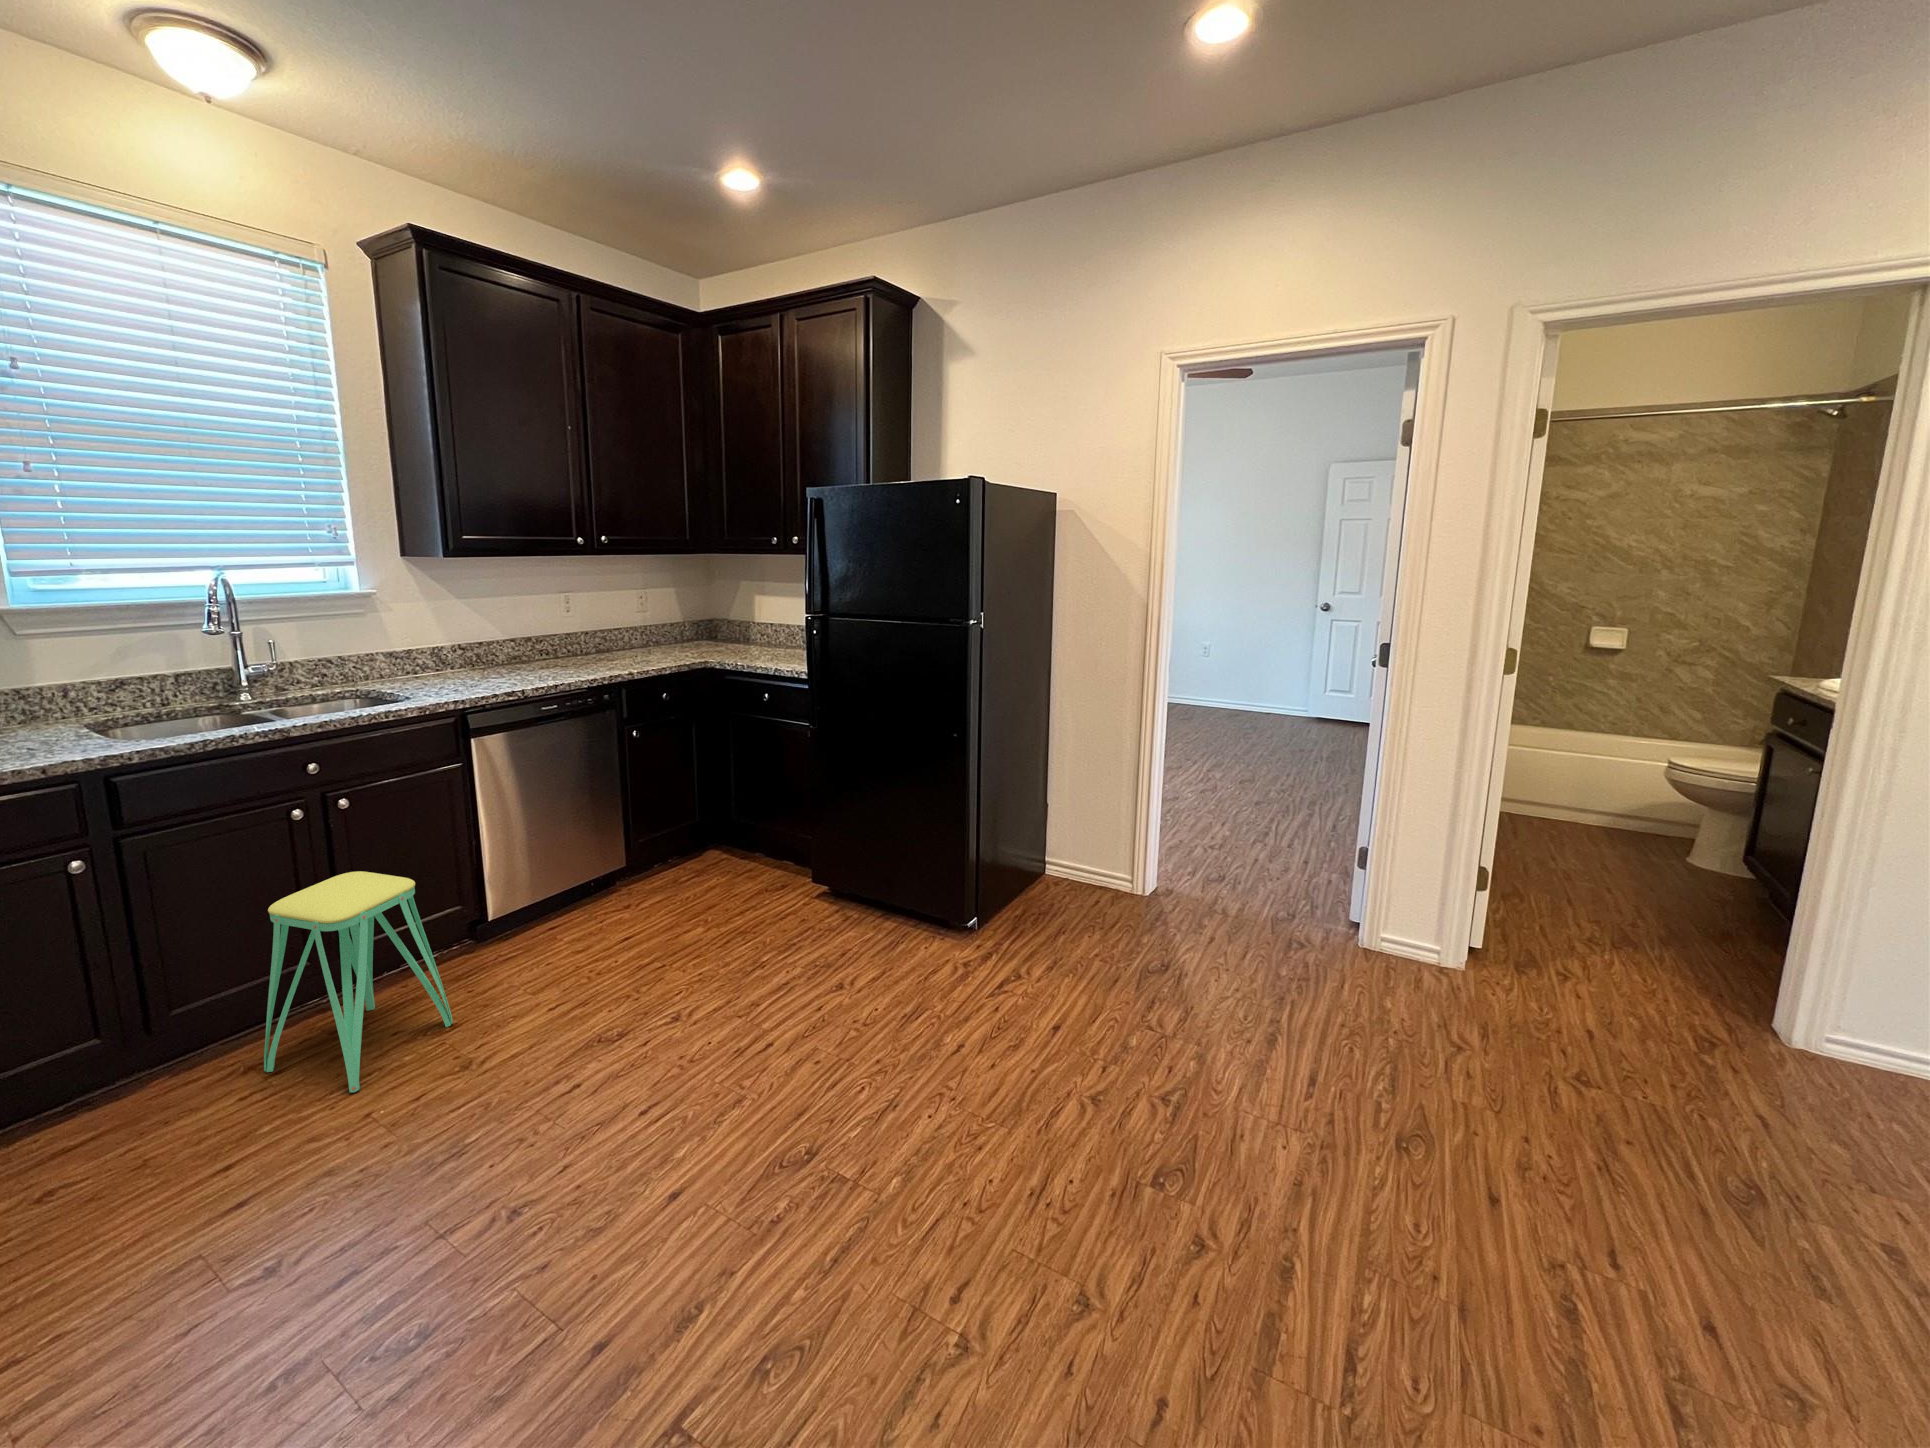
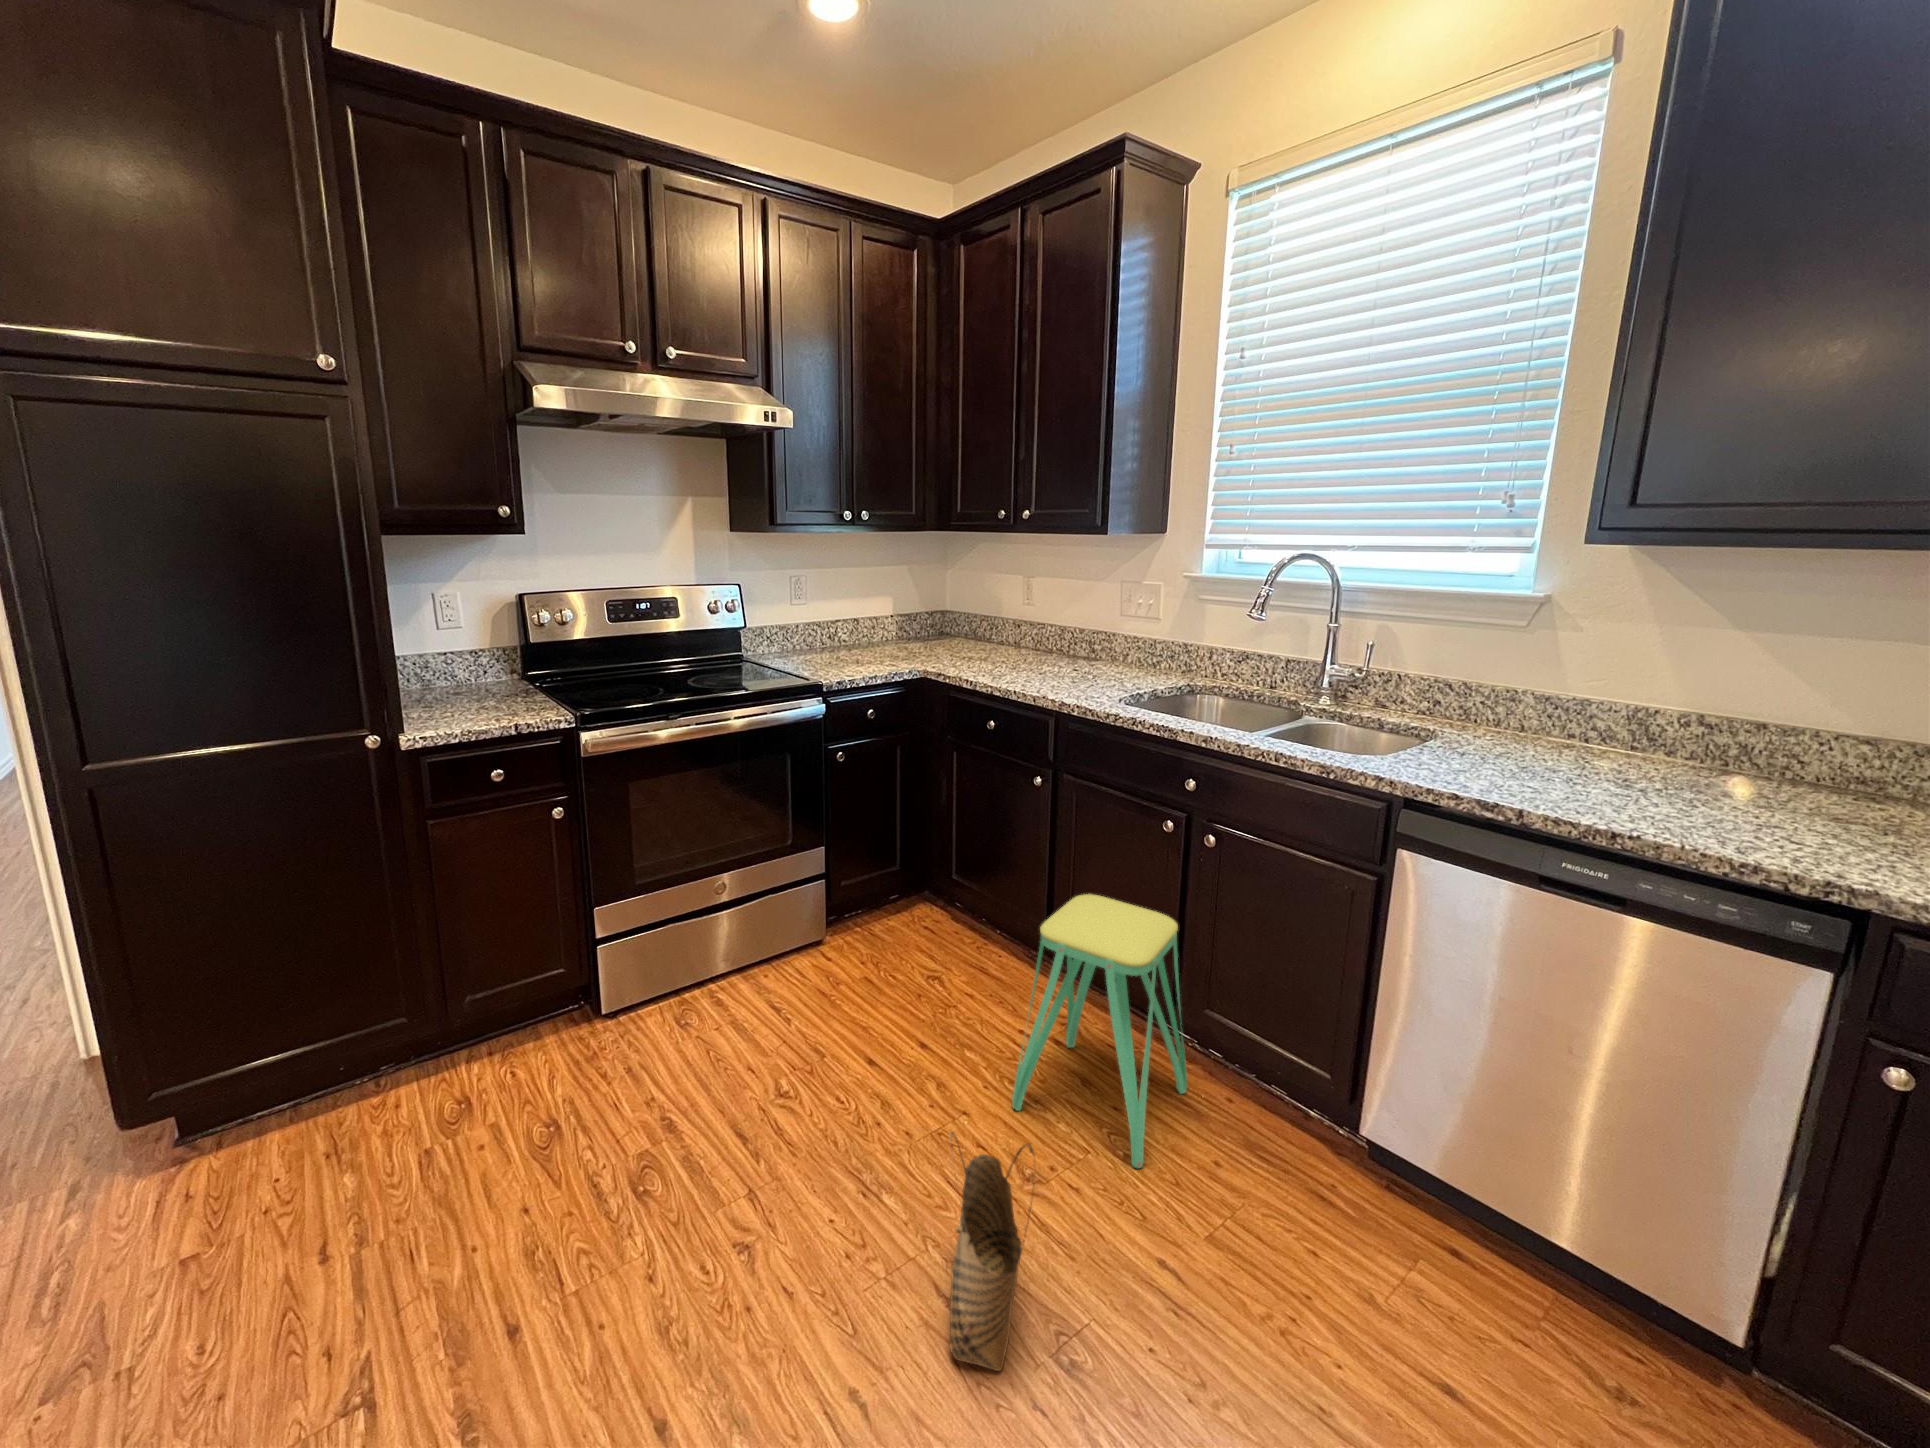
woven basket: none [509,946,612,1087] -> present [949,1132,1034,1371]

